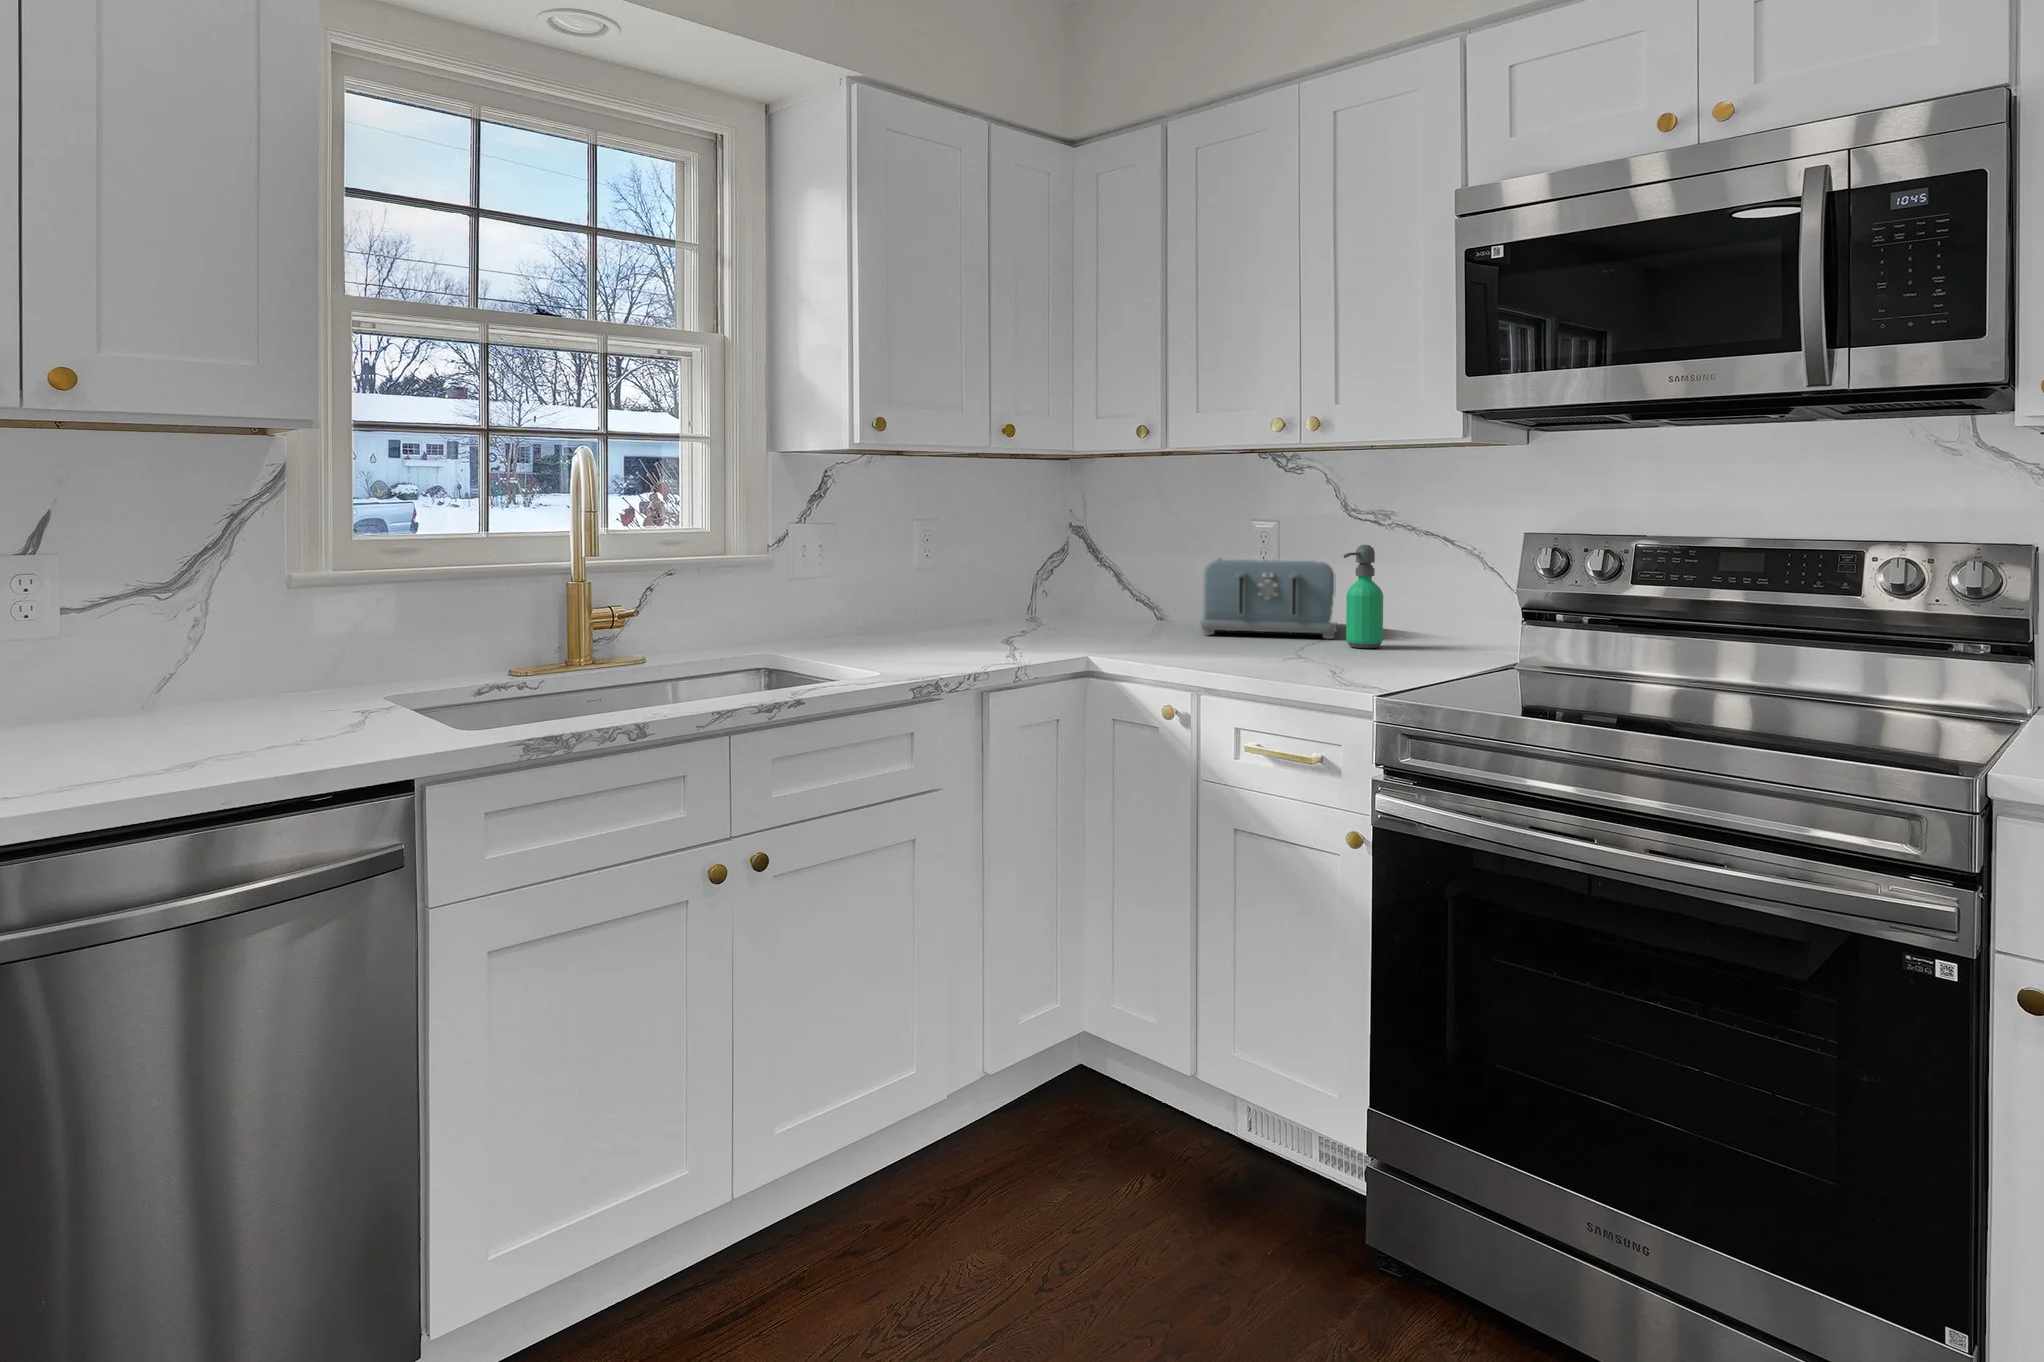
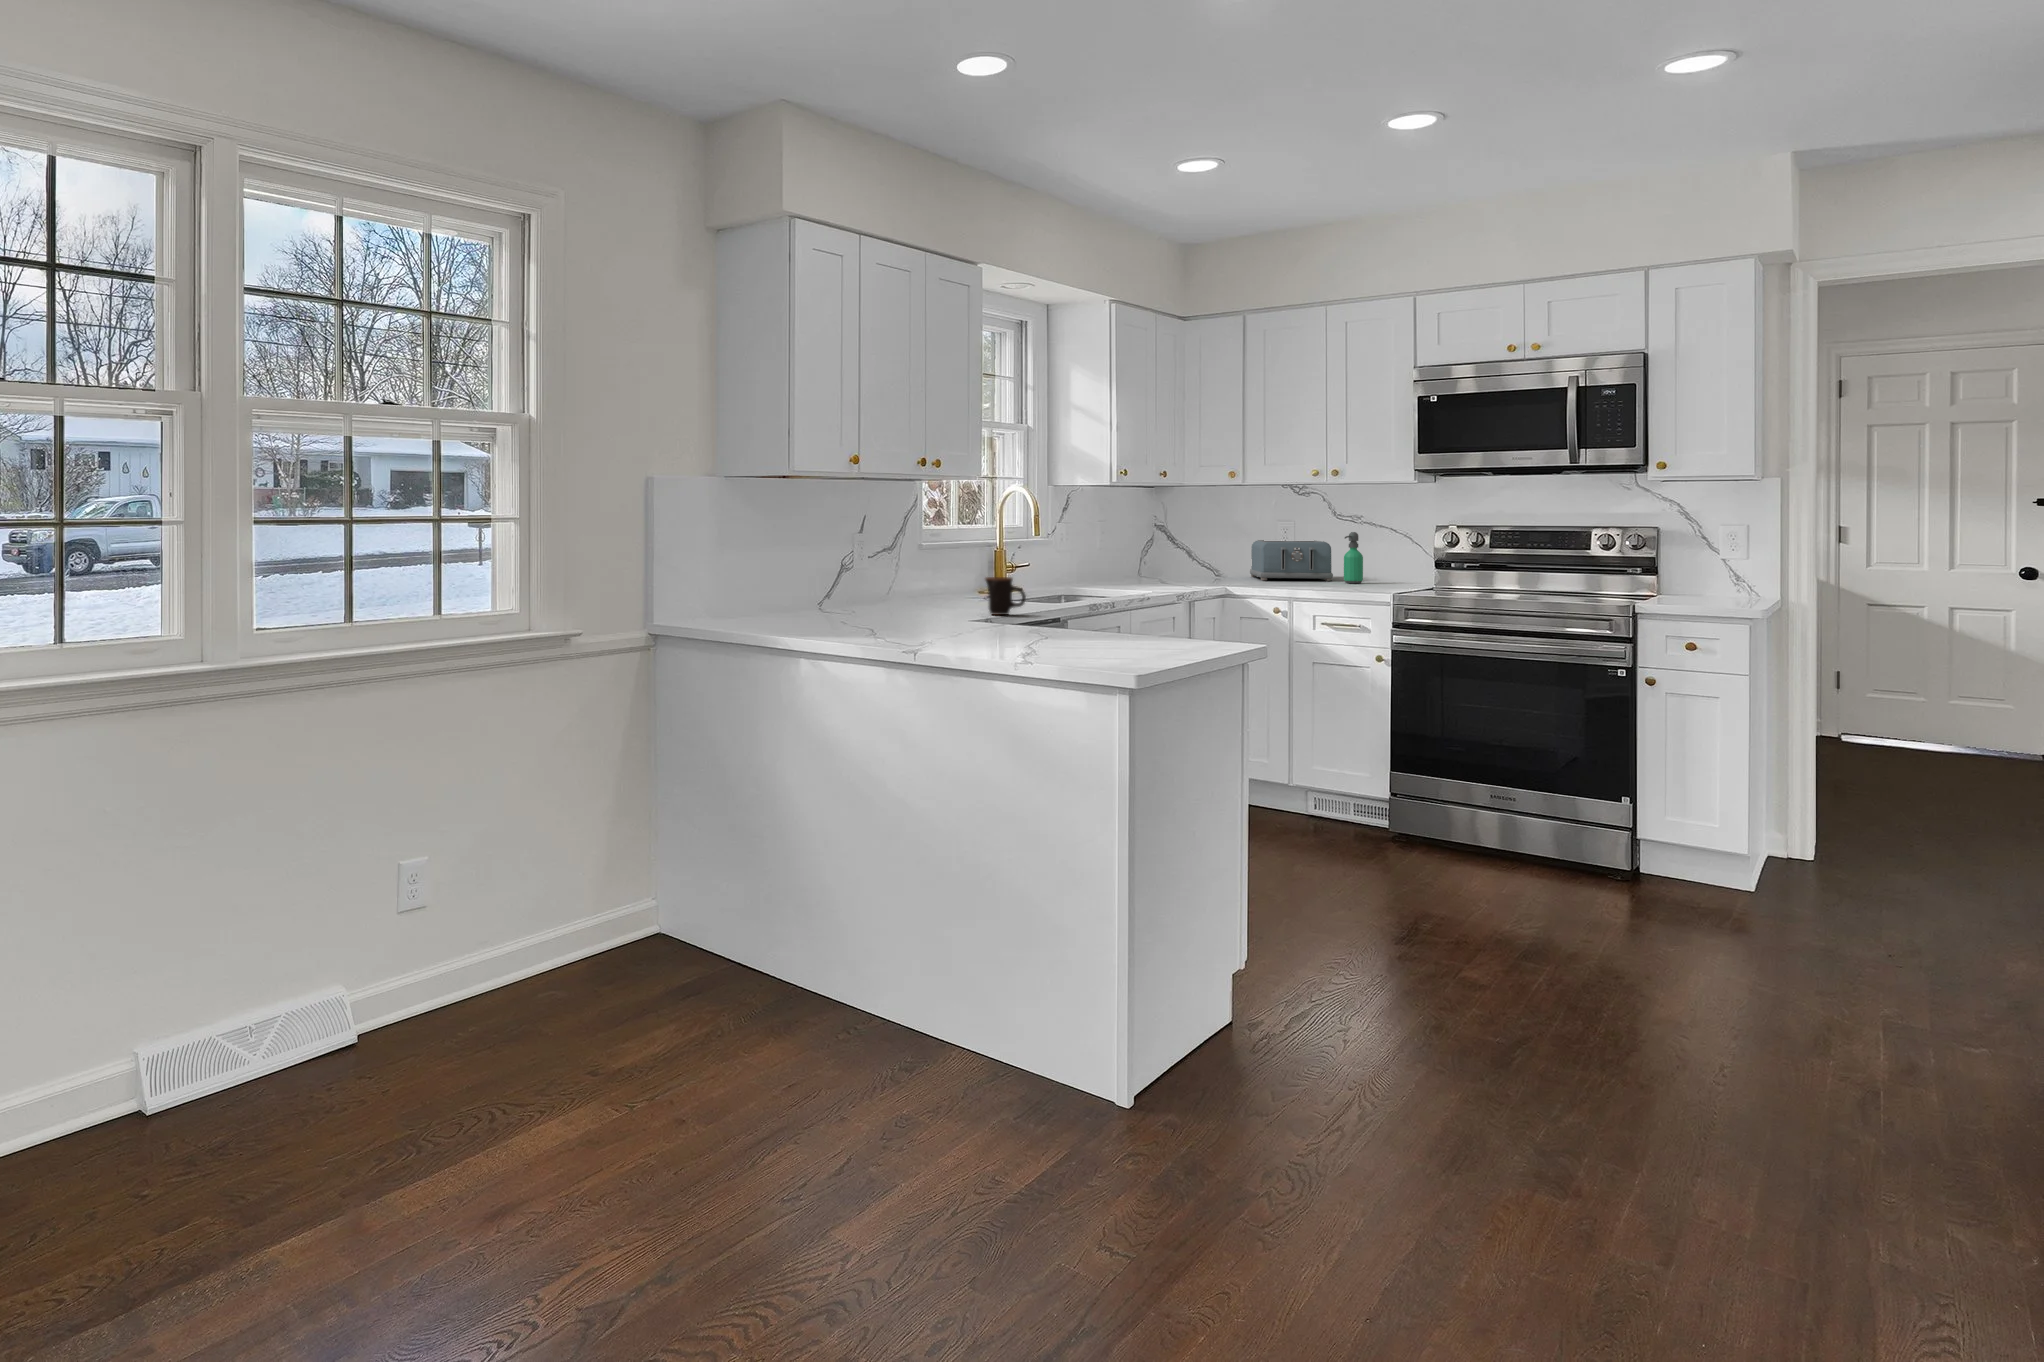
mug: none [41,672,155,787] -> present [985,577,1026,615]

